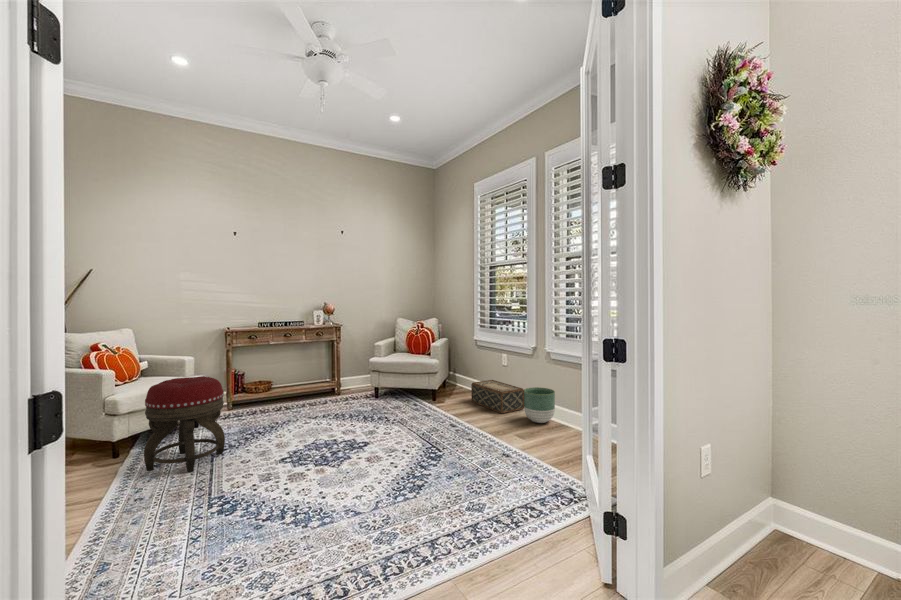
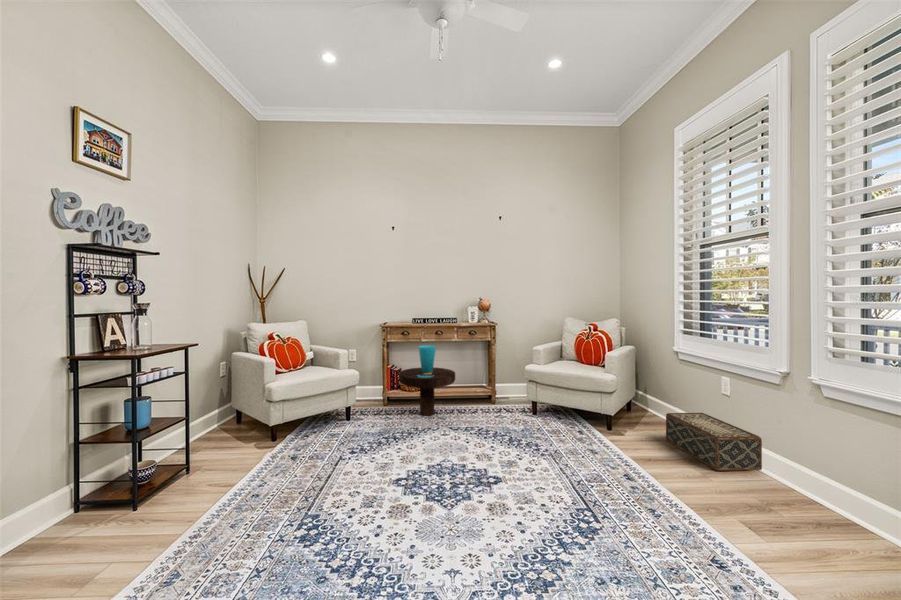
side table: none [250,347,308,413] -> present [399,346,455,416]
footstool: present [144,376,225,472] -> none [278,371,351,473]
planter: present [524,387,555,423] -> none [762,440,832,507]

